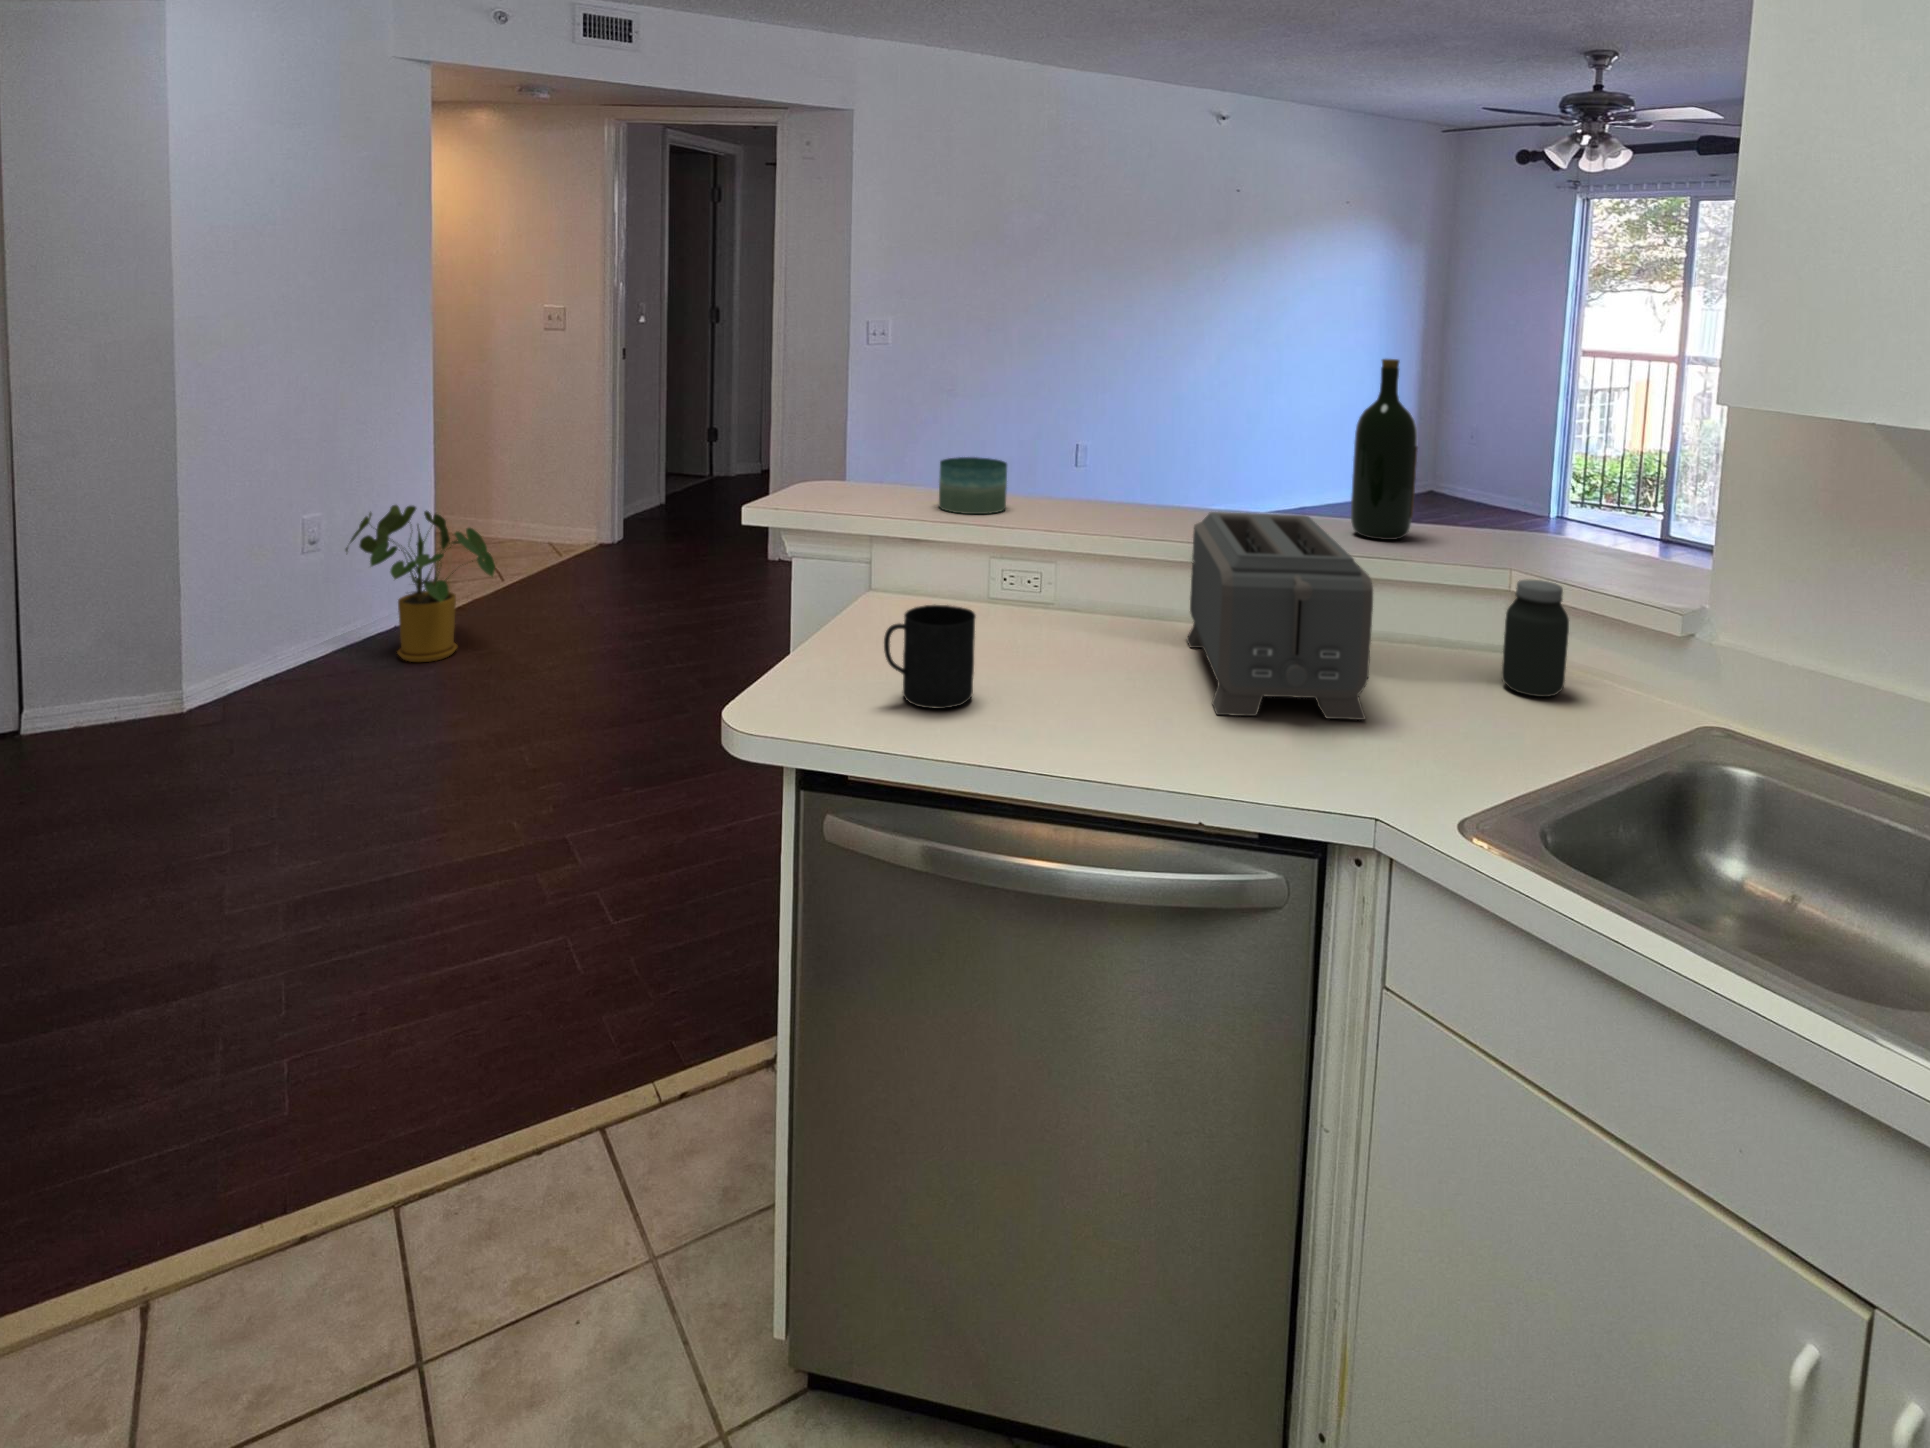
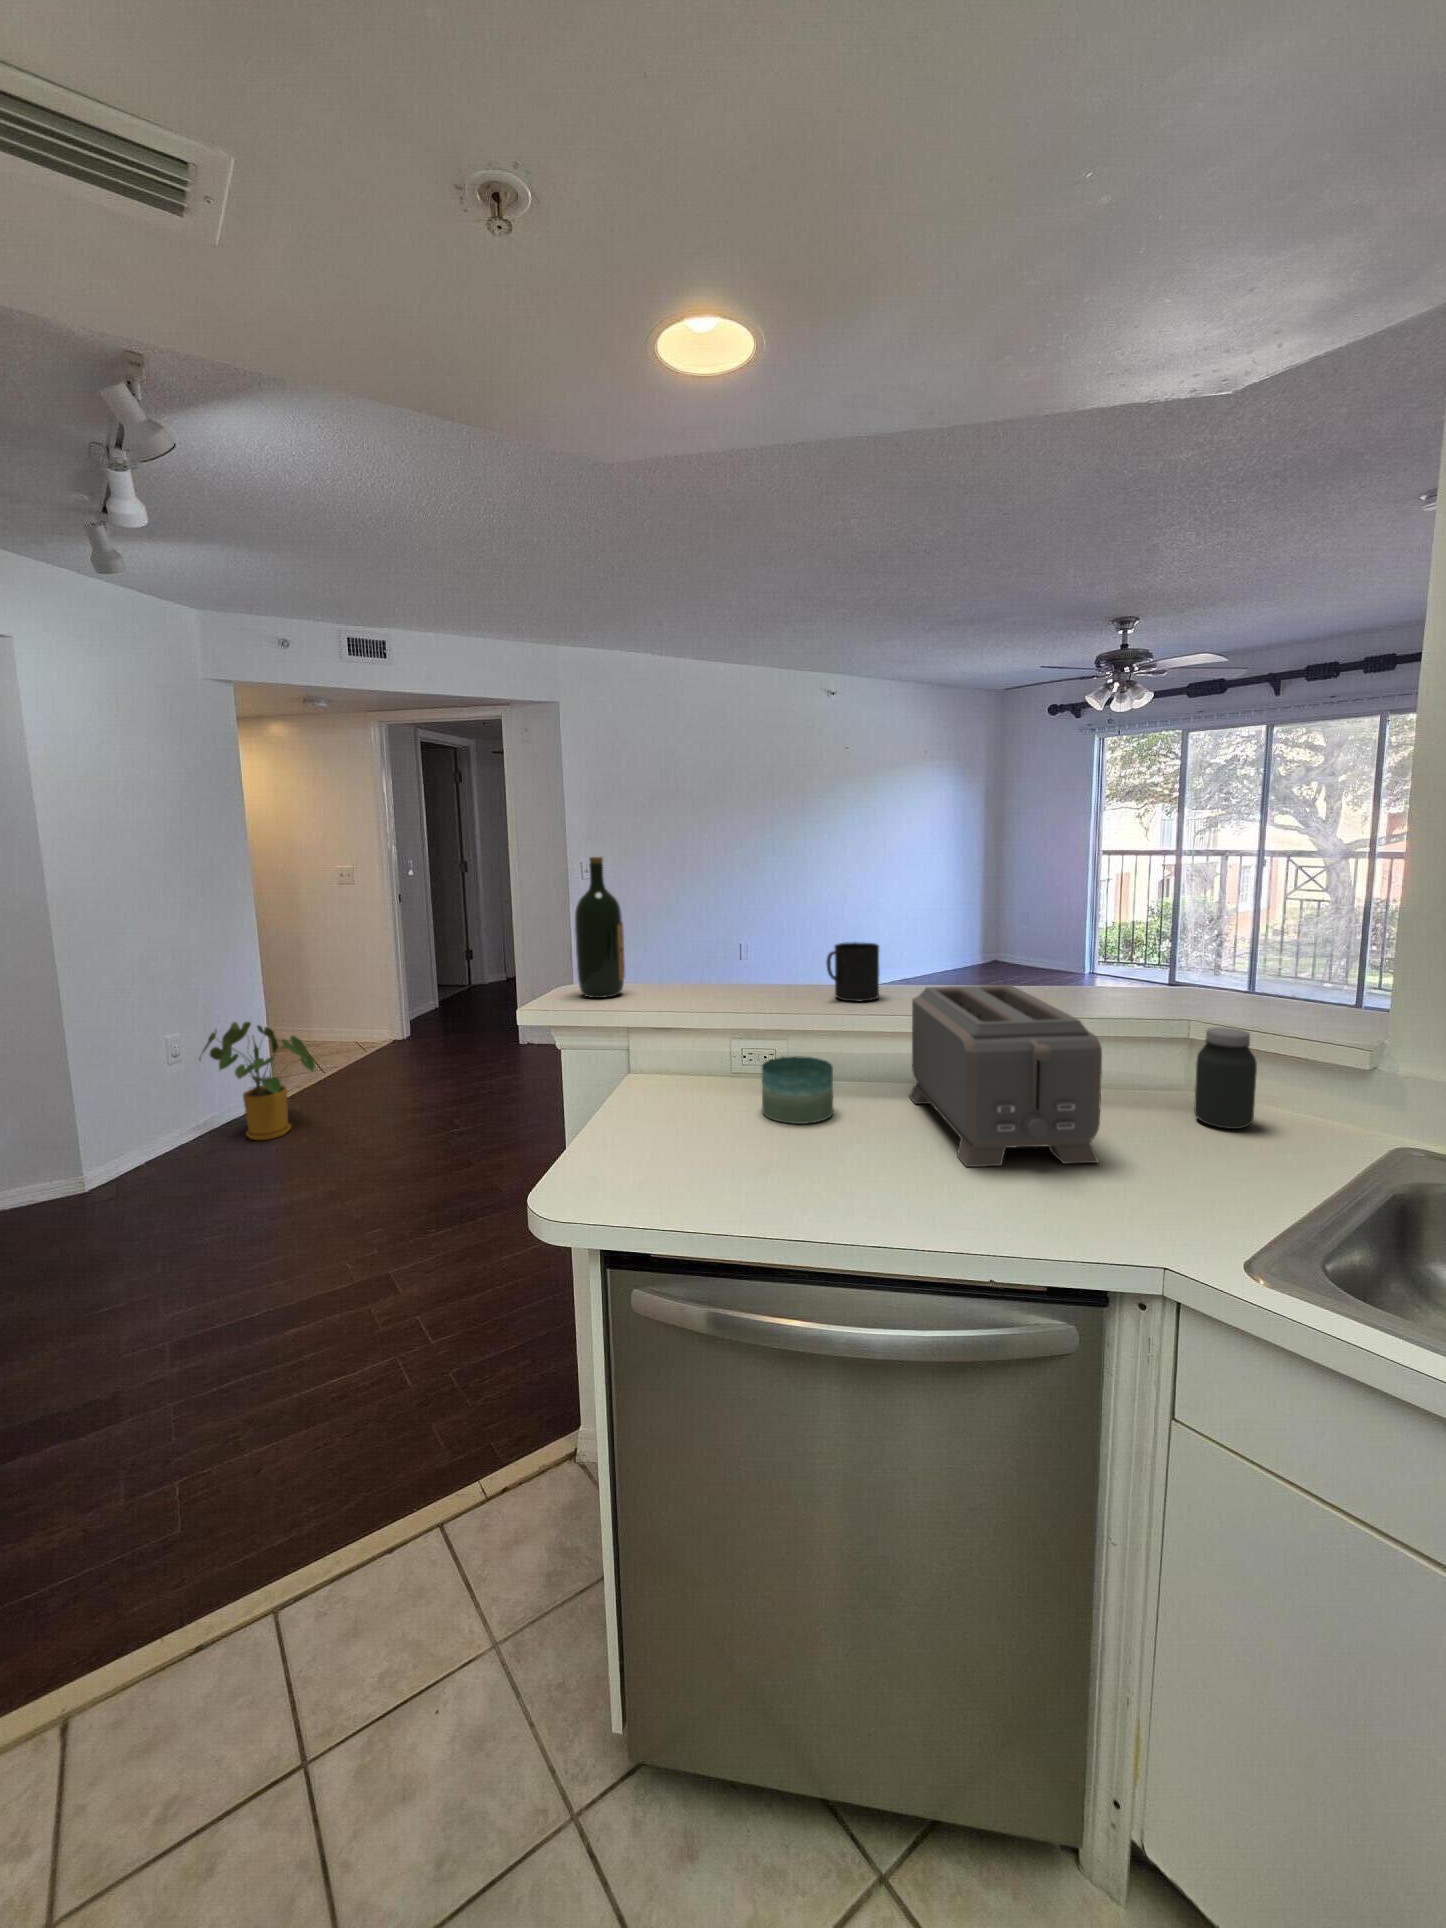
wine bottle: present [1351,359,1418,540] -> present [575,857,625,998]
candle: present [939,457,1007,514] -> present [762,1056,833,1124]
mug: present [884,605,976,709] -> present [827,942,879,1001]

